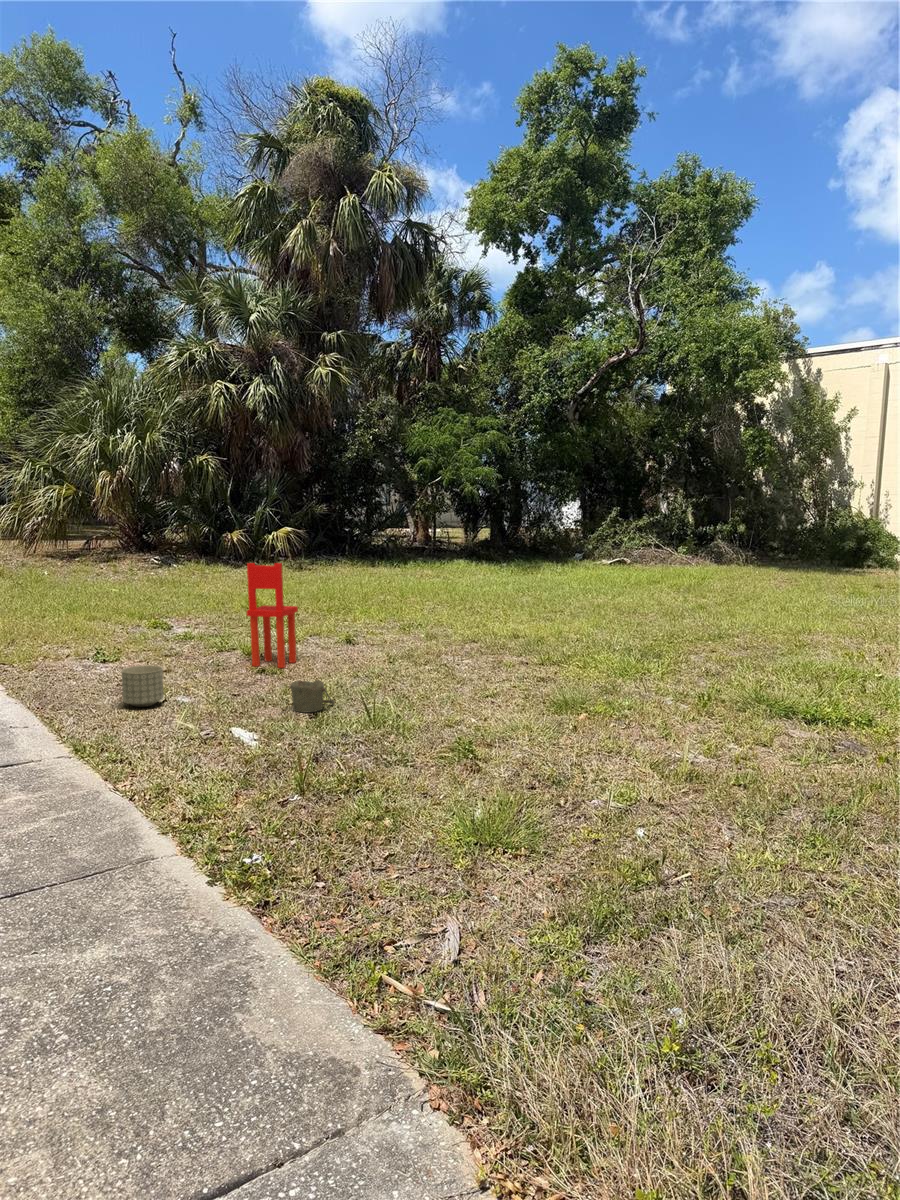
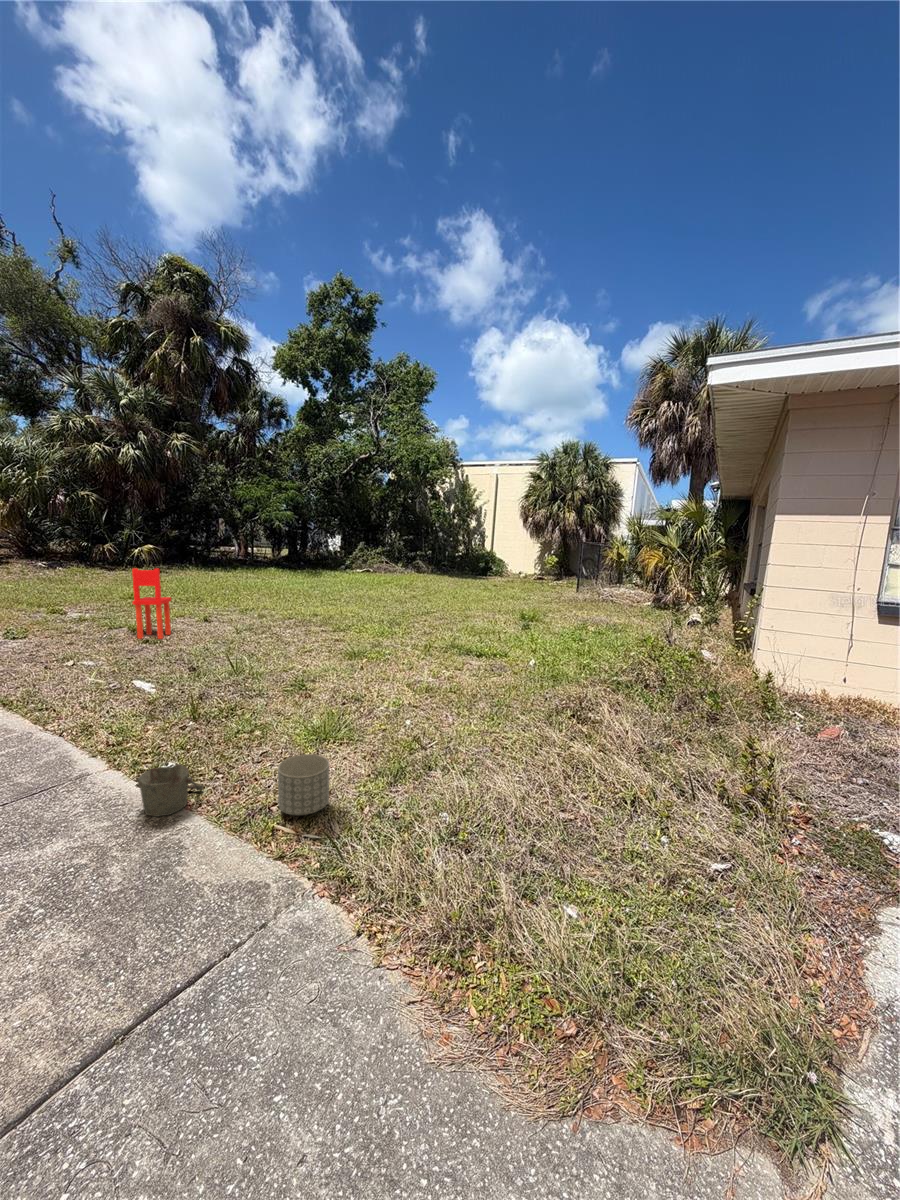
planter: present [122,665,164,707] -> present [278,754,329,815]
bucket: present [290,680,335,712] -> present [137,764,203,817]

